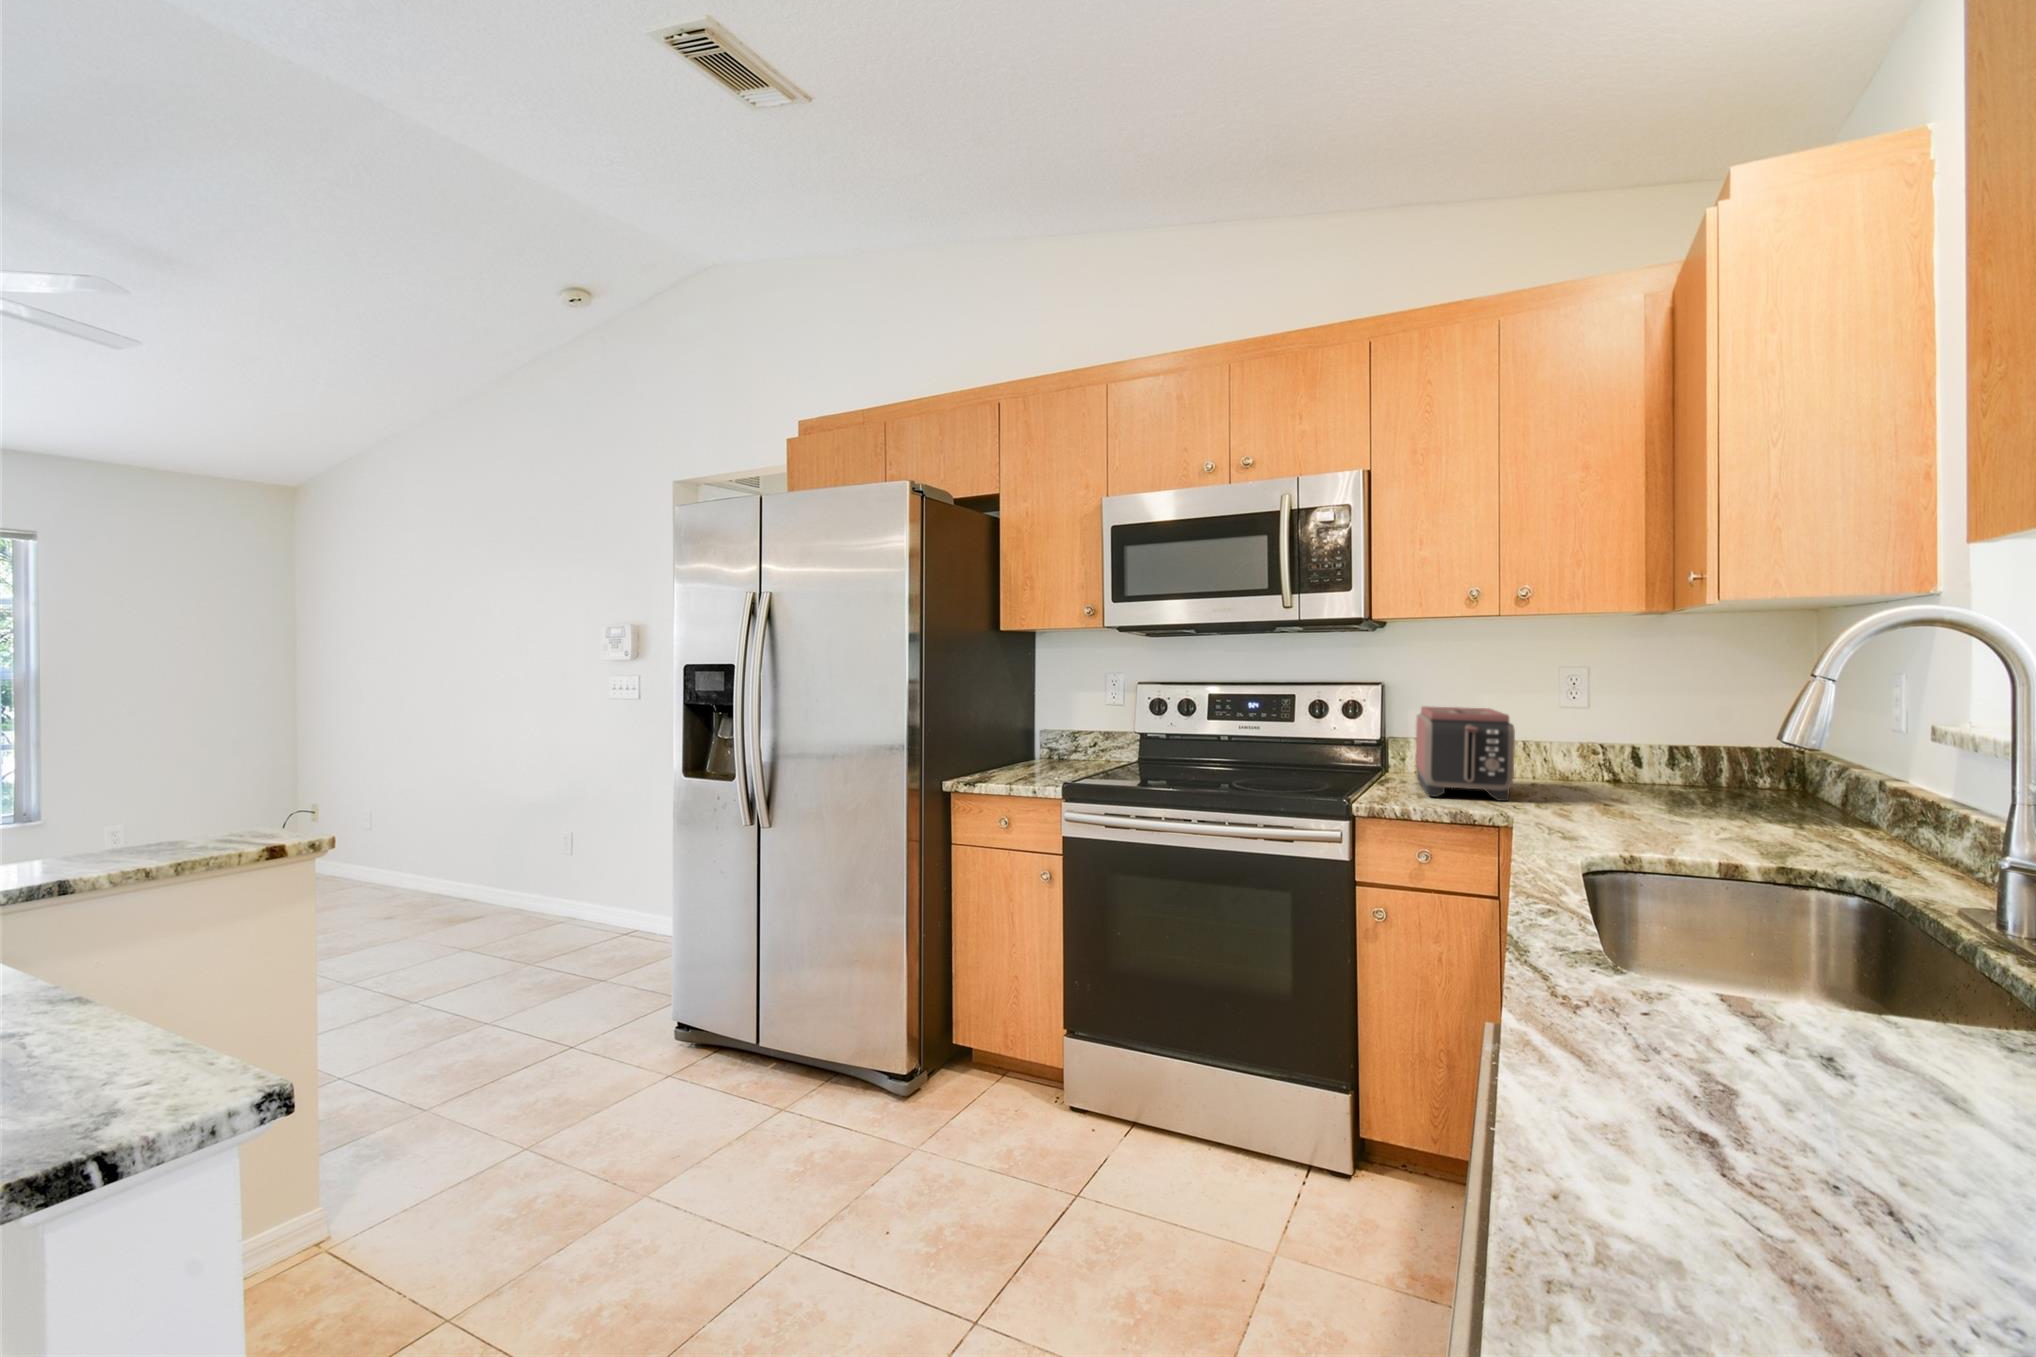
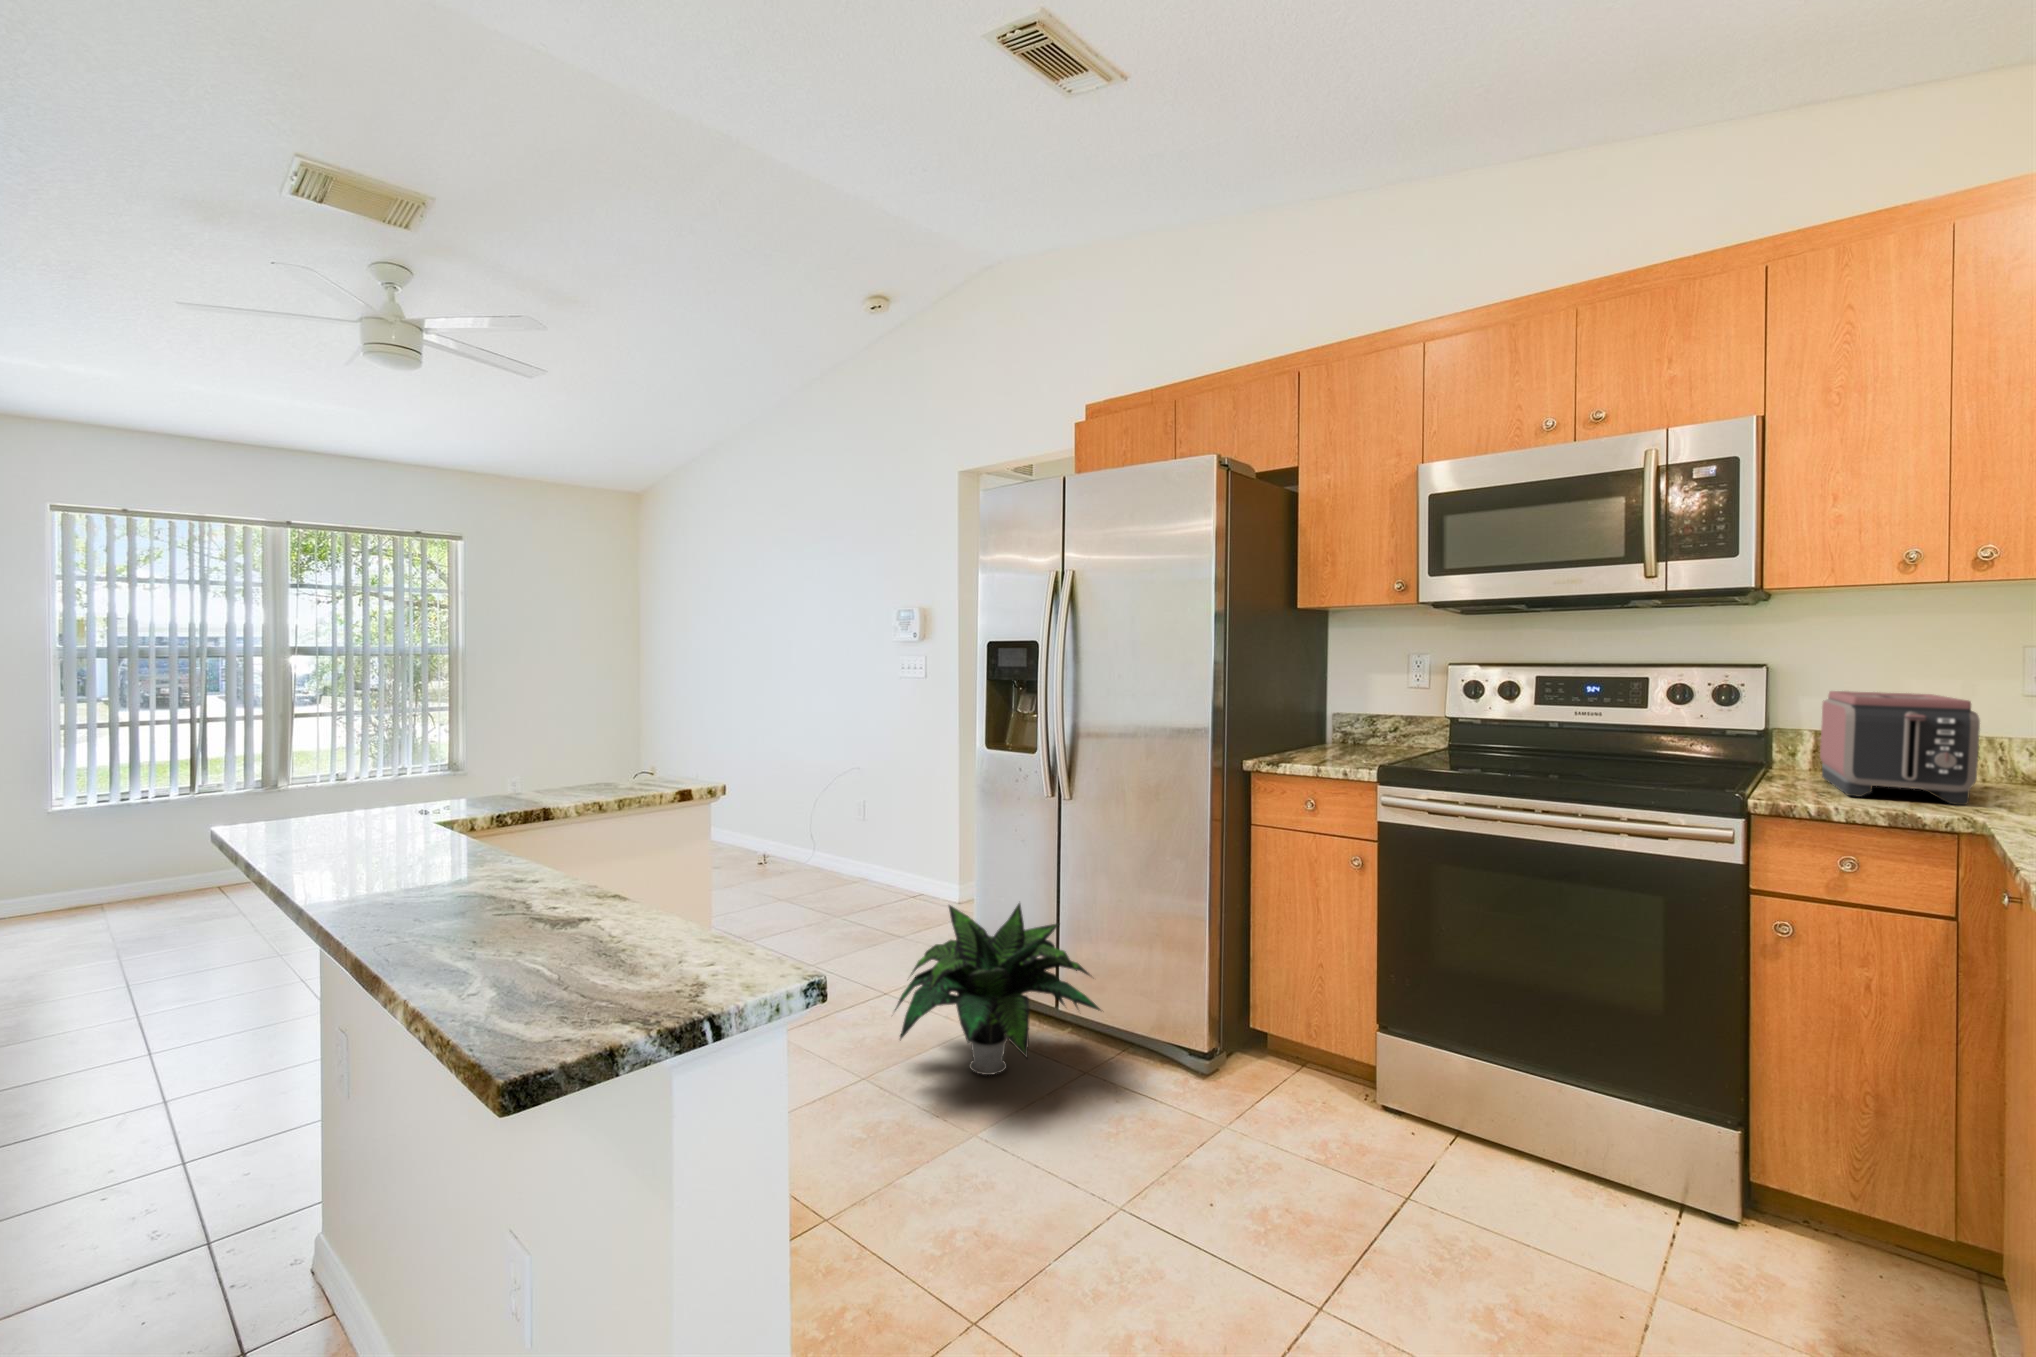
potted plant: none [564,938,802,1129] -> present [896,903,1101,1075]

